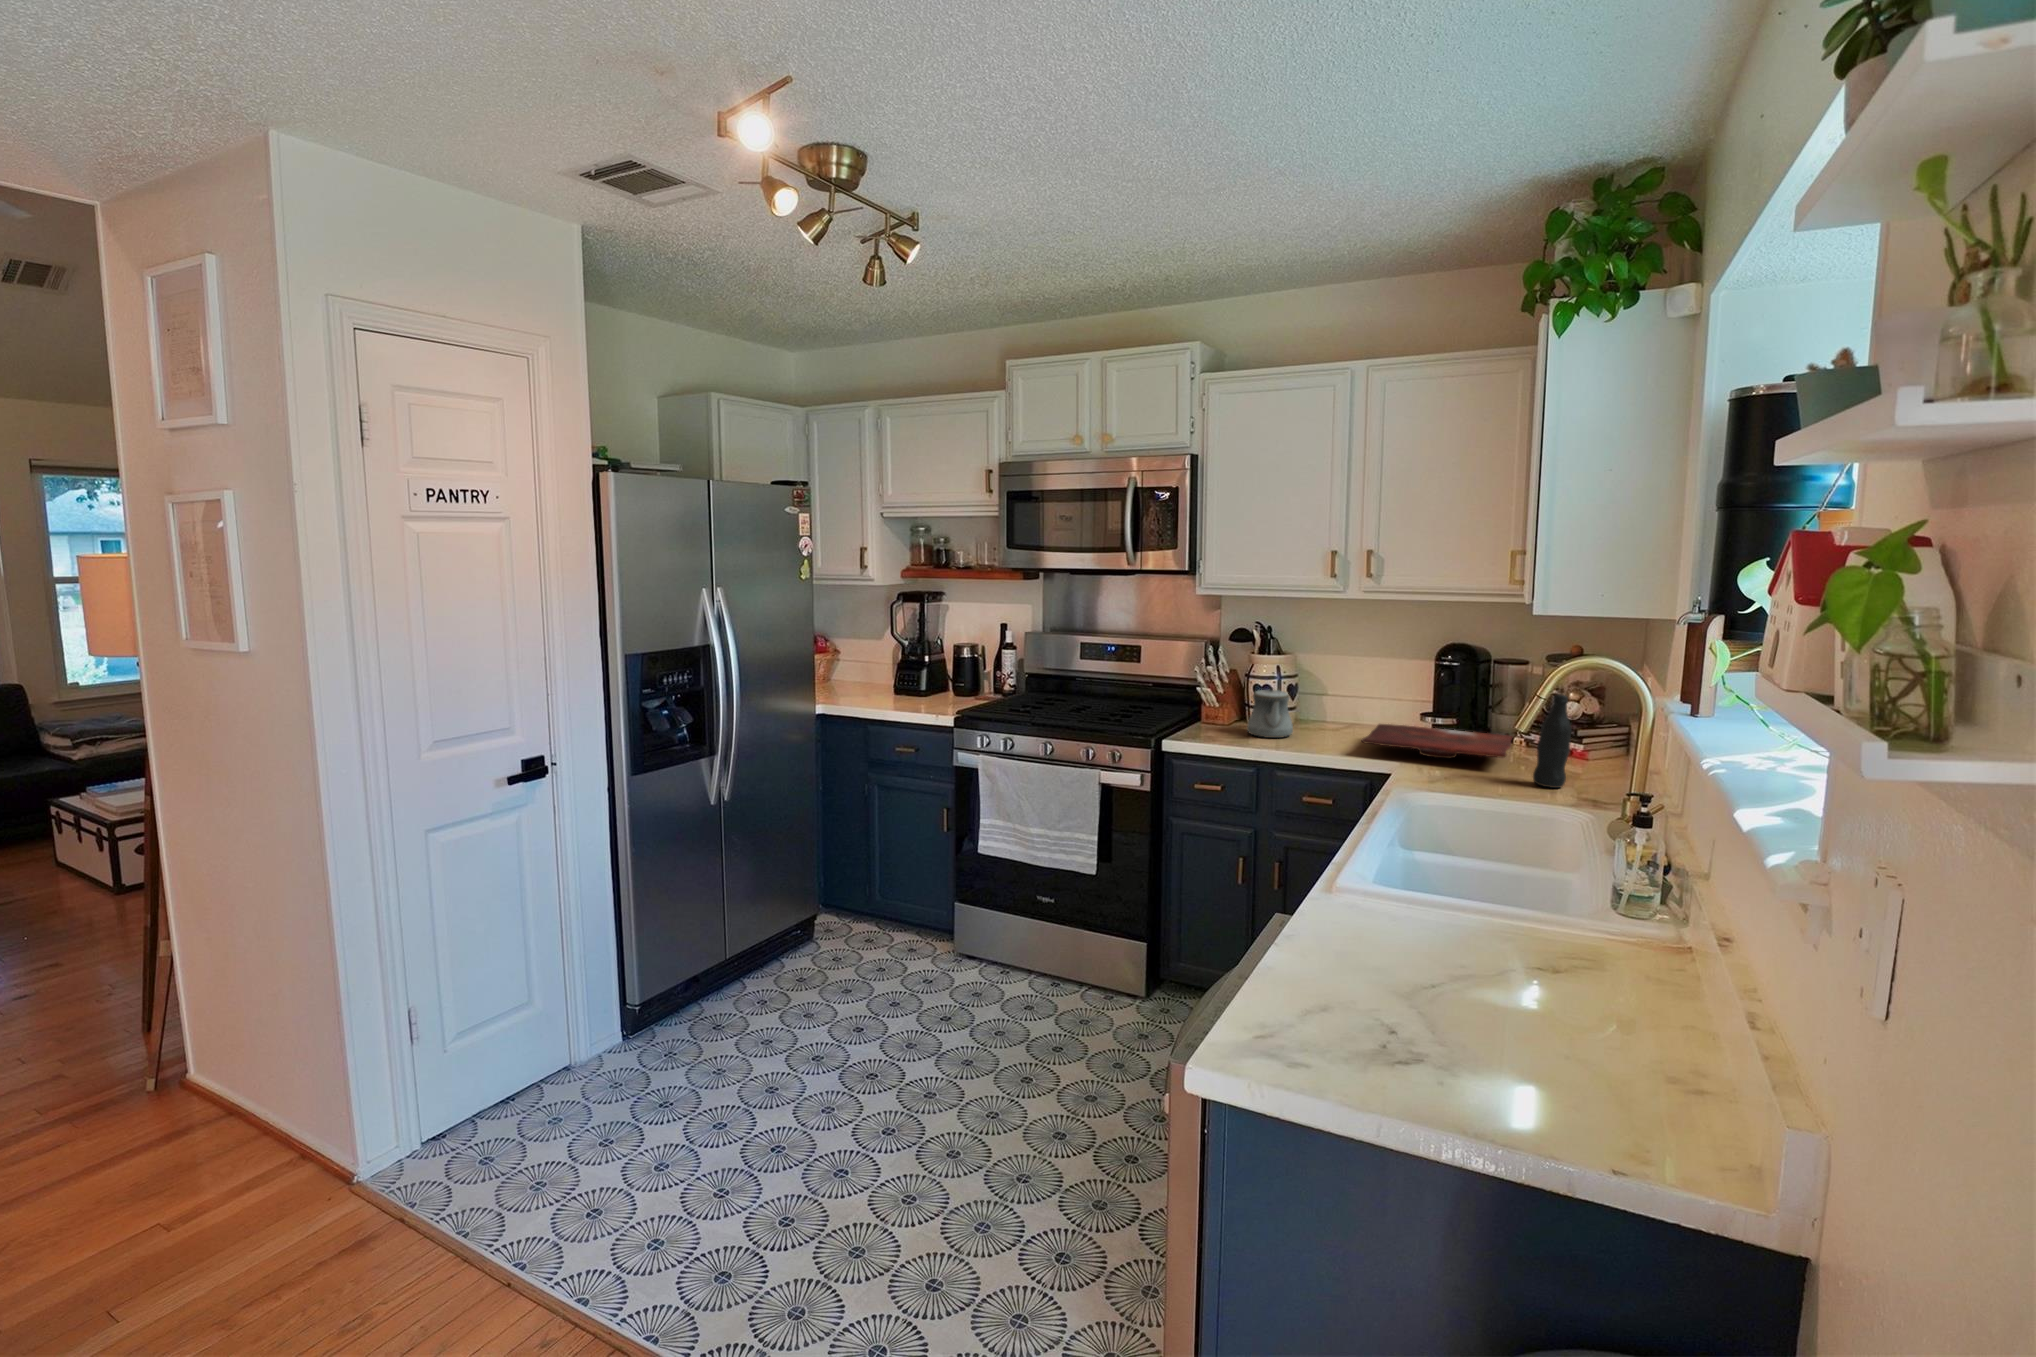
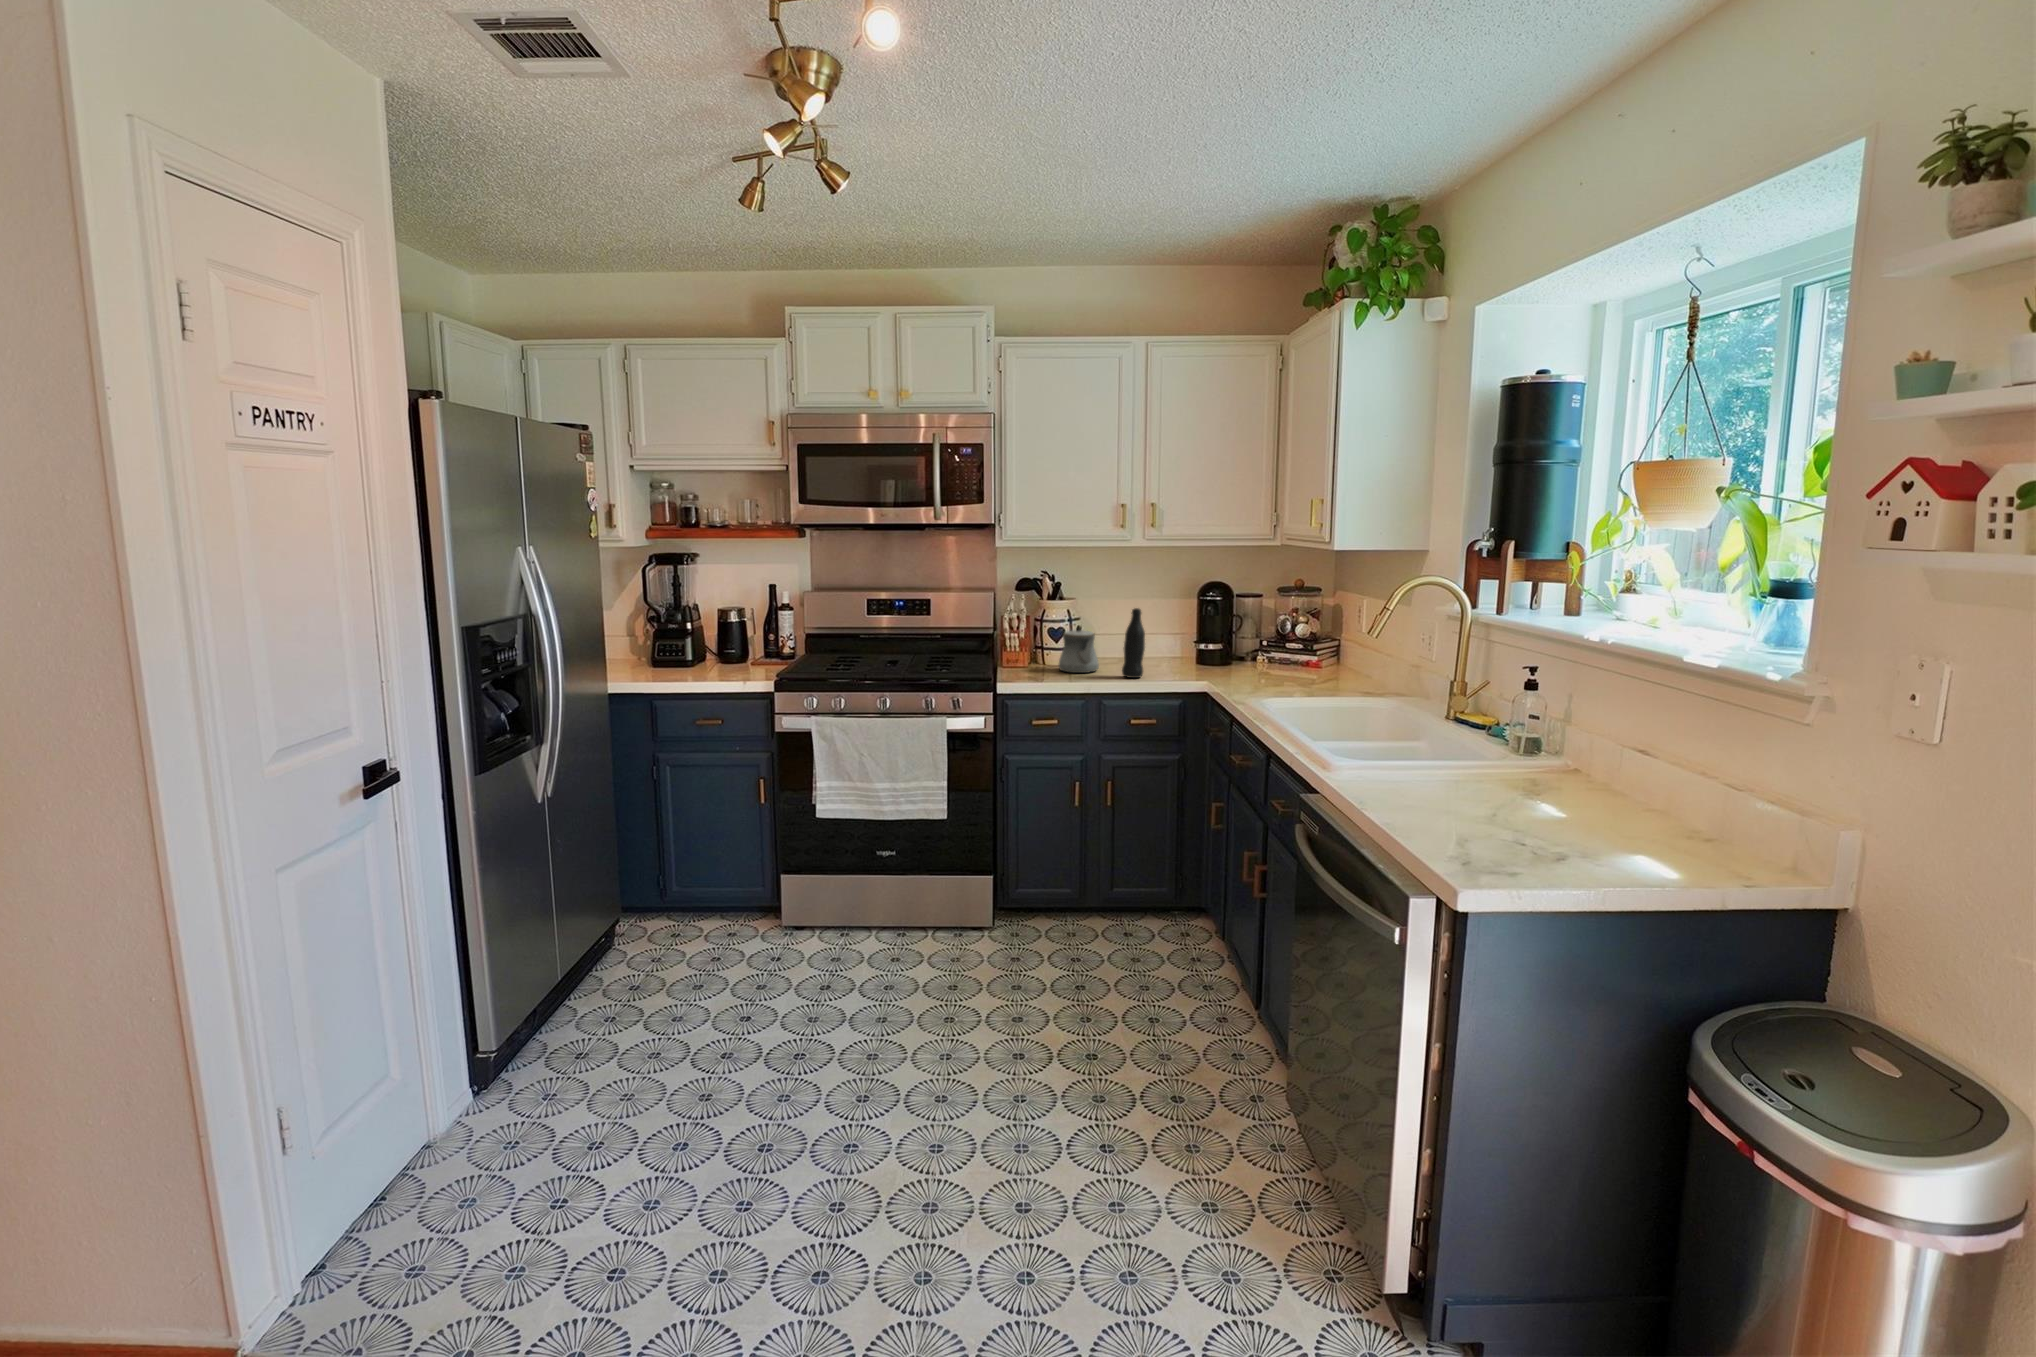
bottle: present [1533,695,1572,788] -> present [1122,608,1145,678]
cutting board: present [1361,724,1513,758] -> none [1164,653,1284,675]

